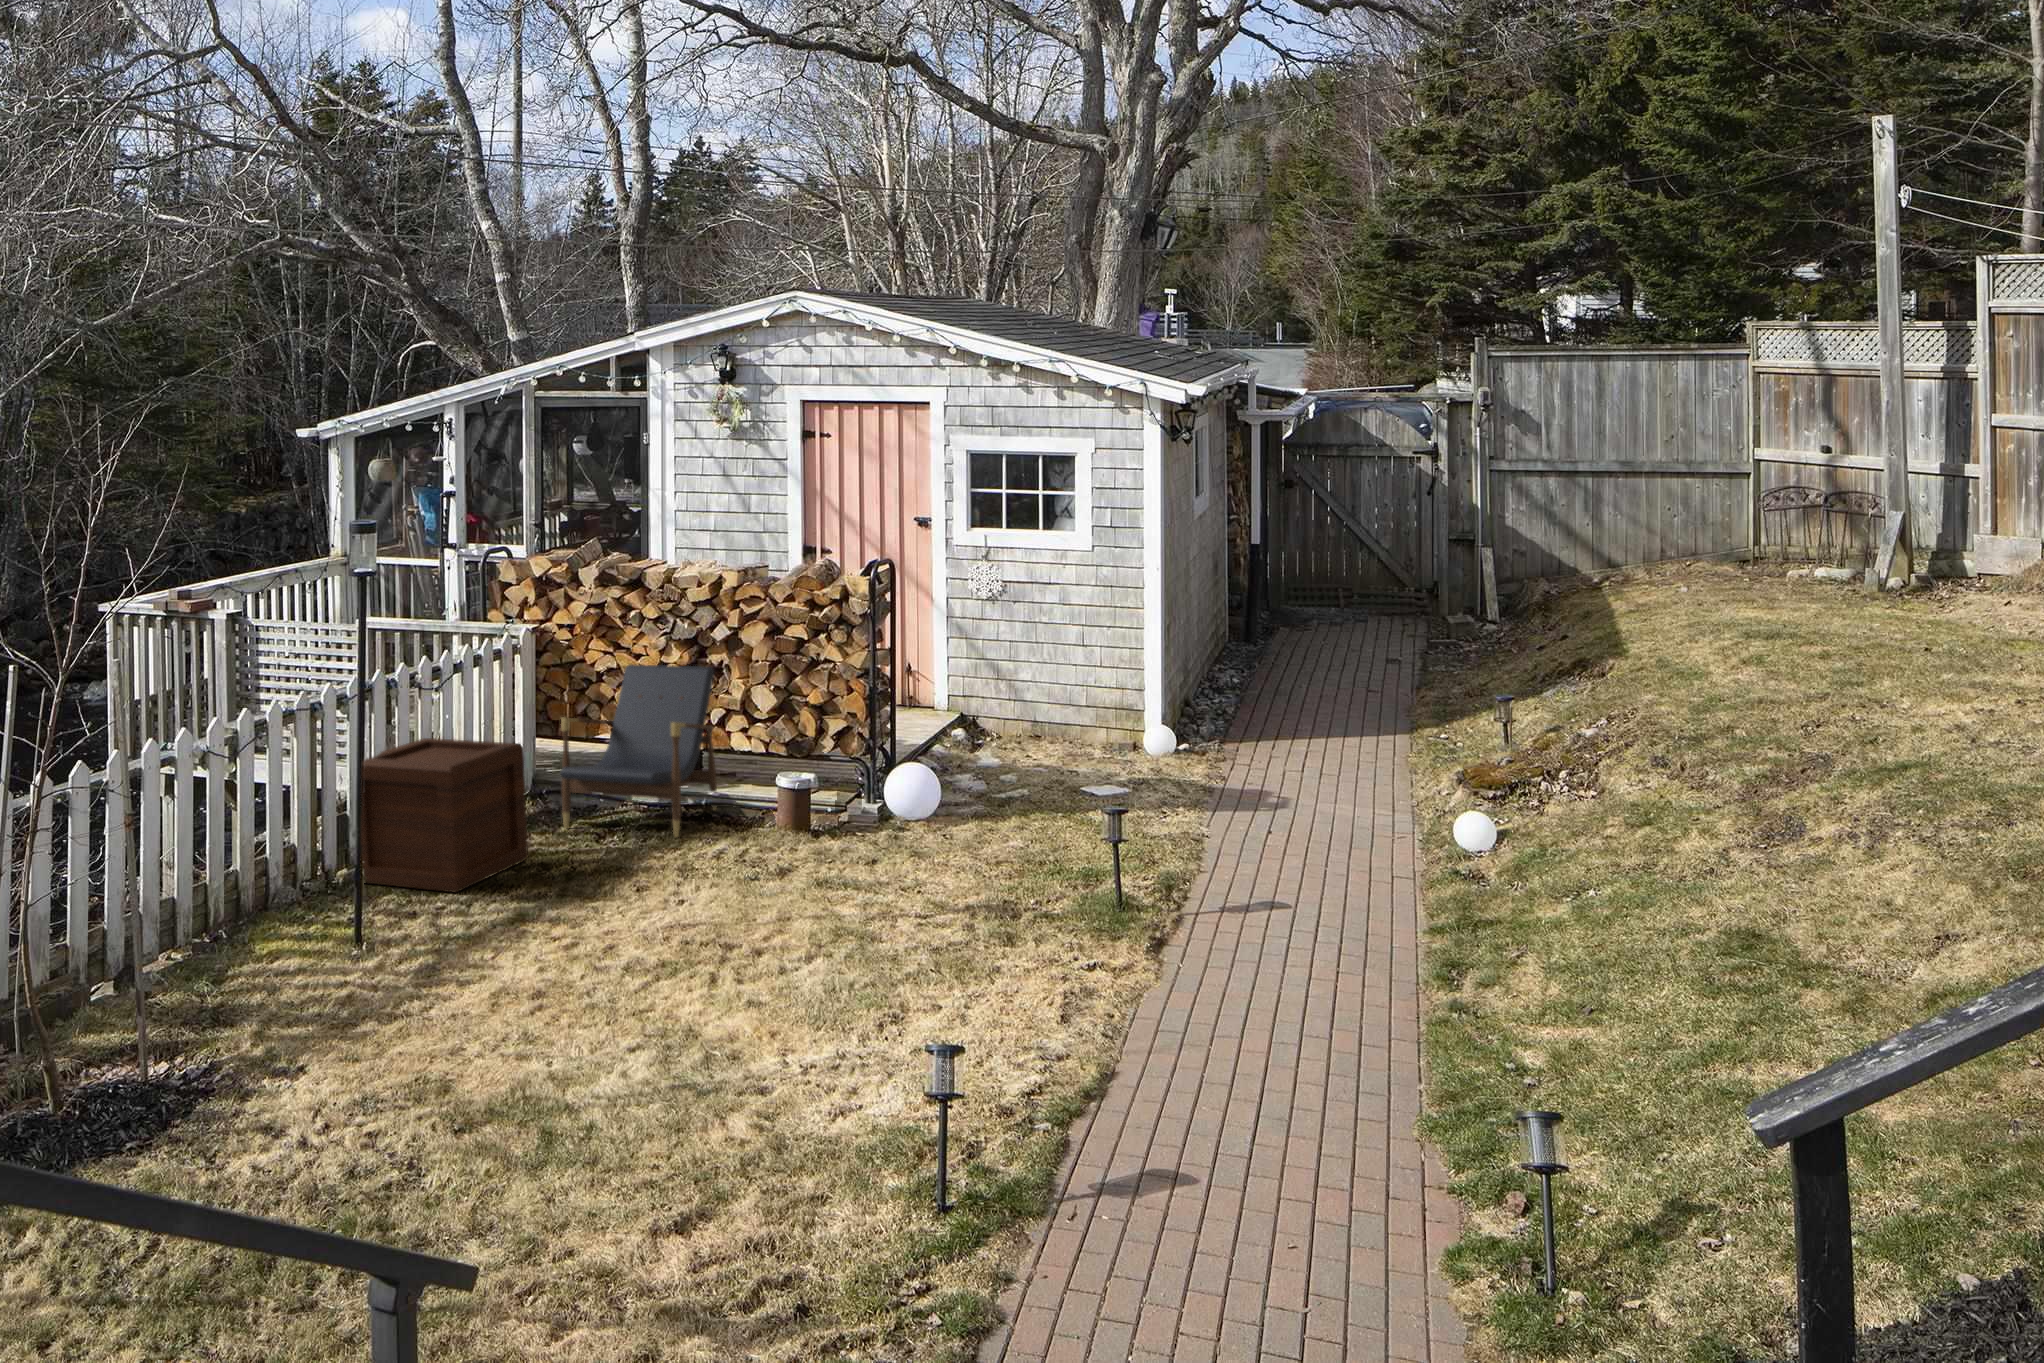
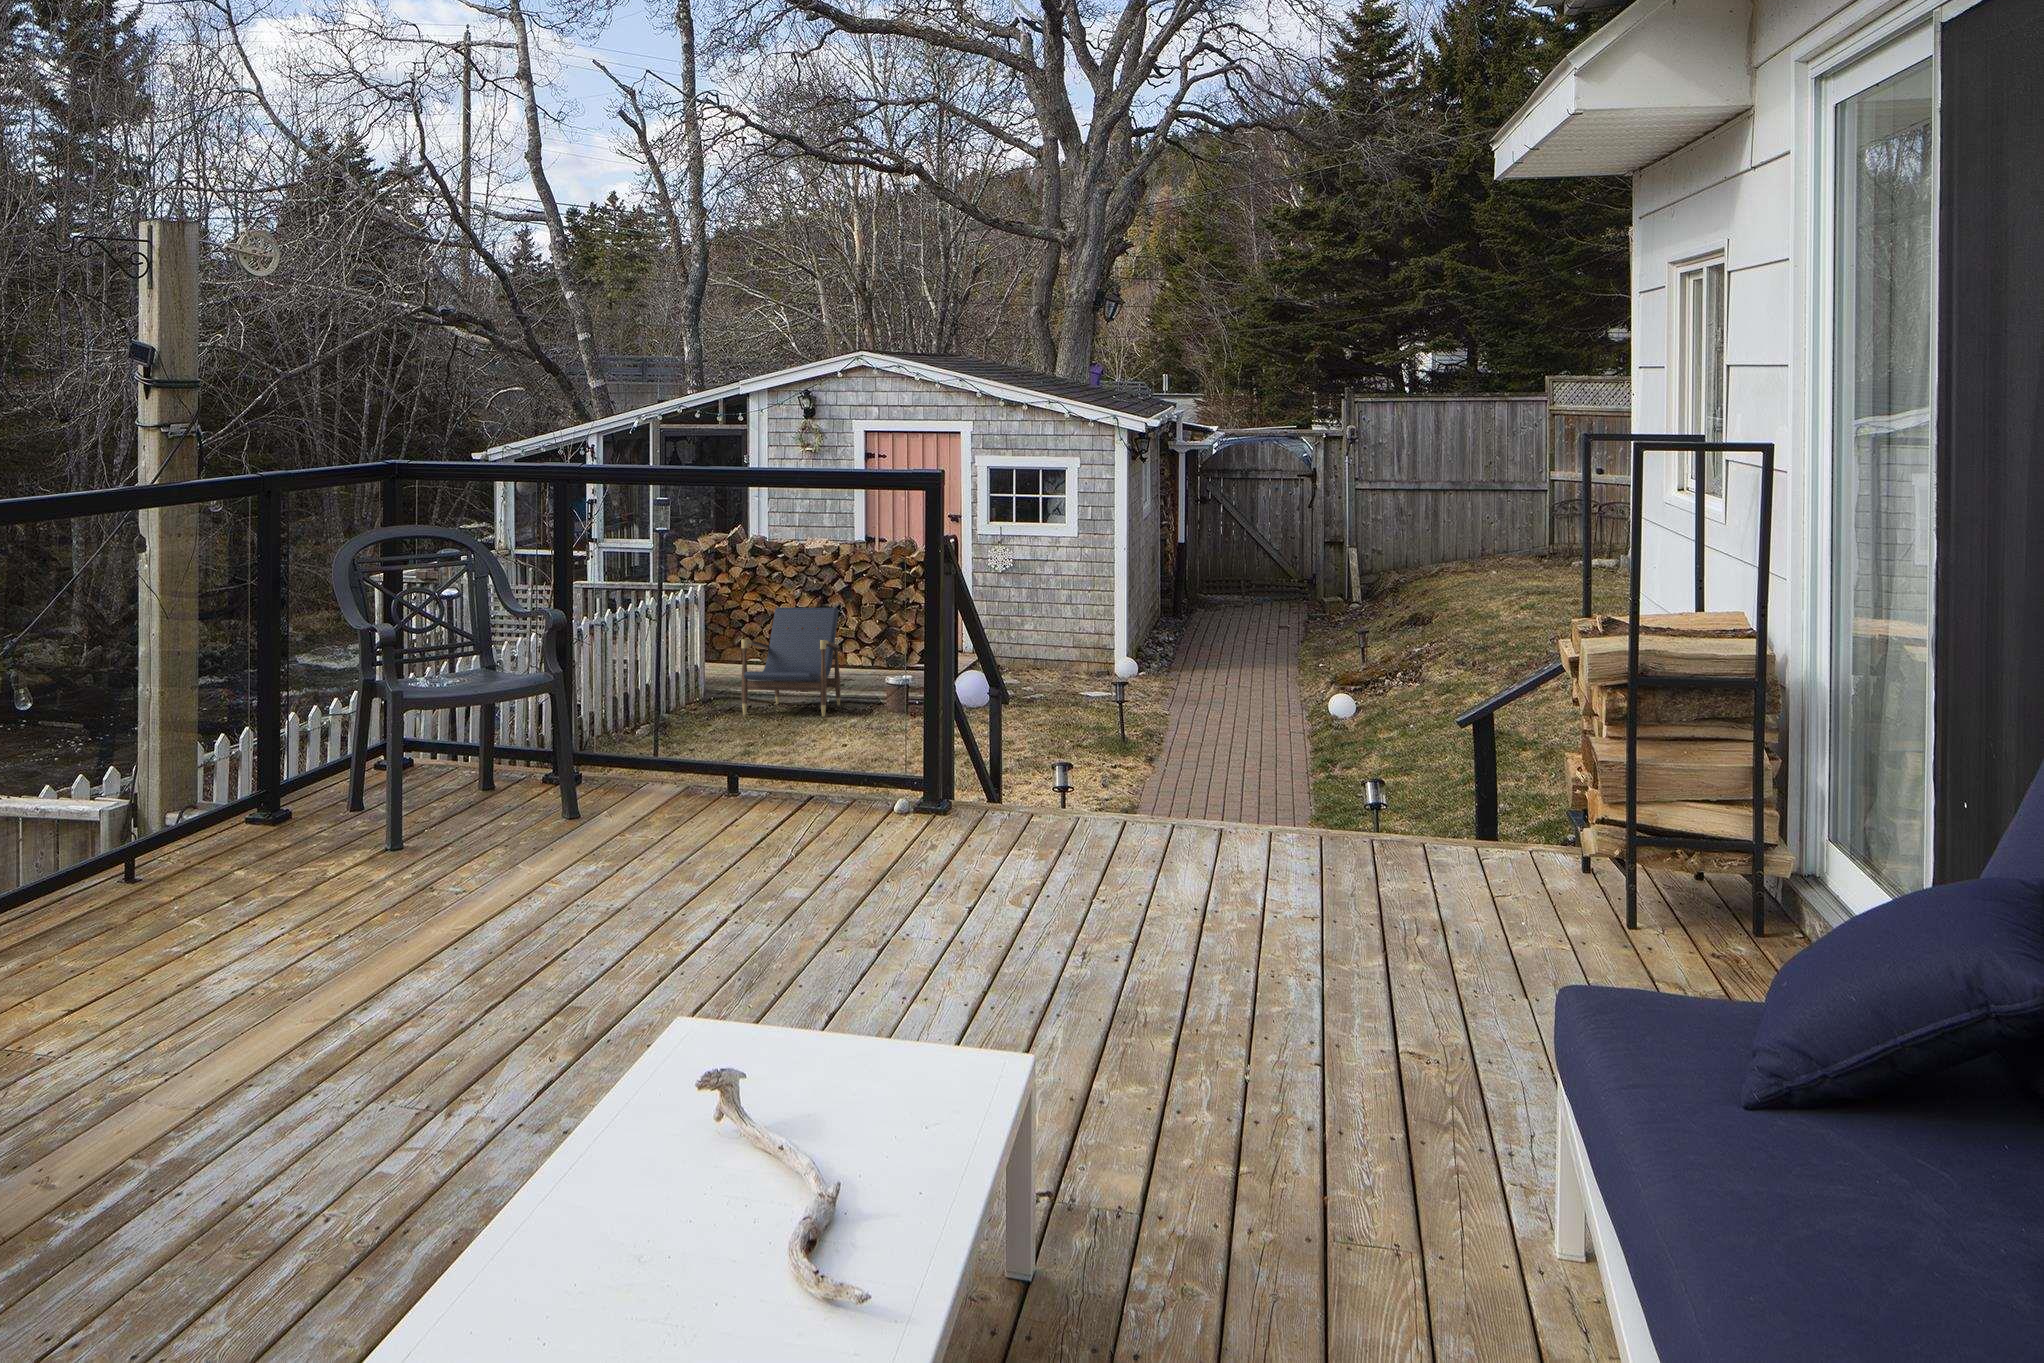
wooden crate: present [361,738,528,892] -> none [627,649,735,740]

